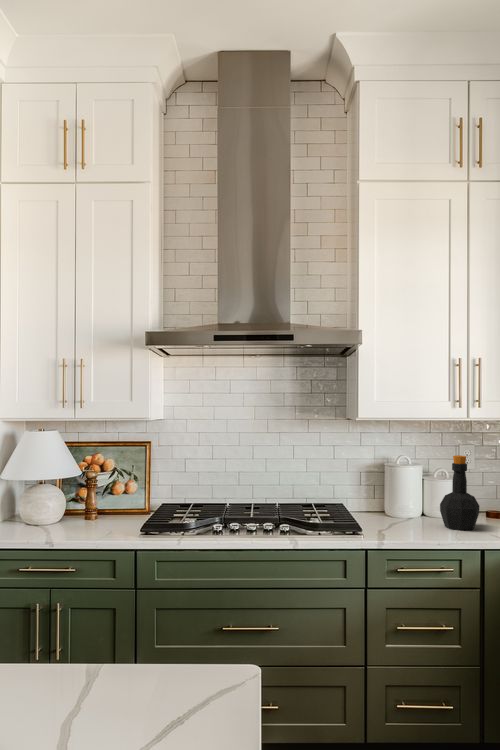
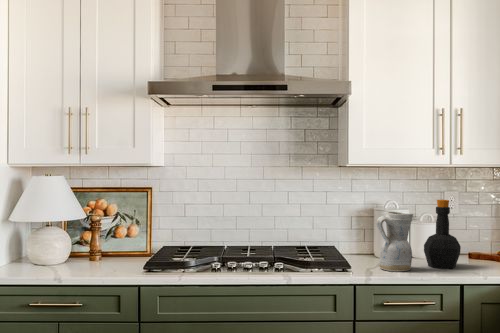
ceramic pitcher: none [389,469,428,534] -> present [377,212,413,271]

